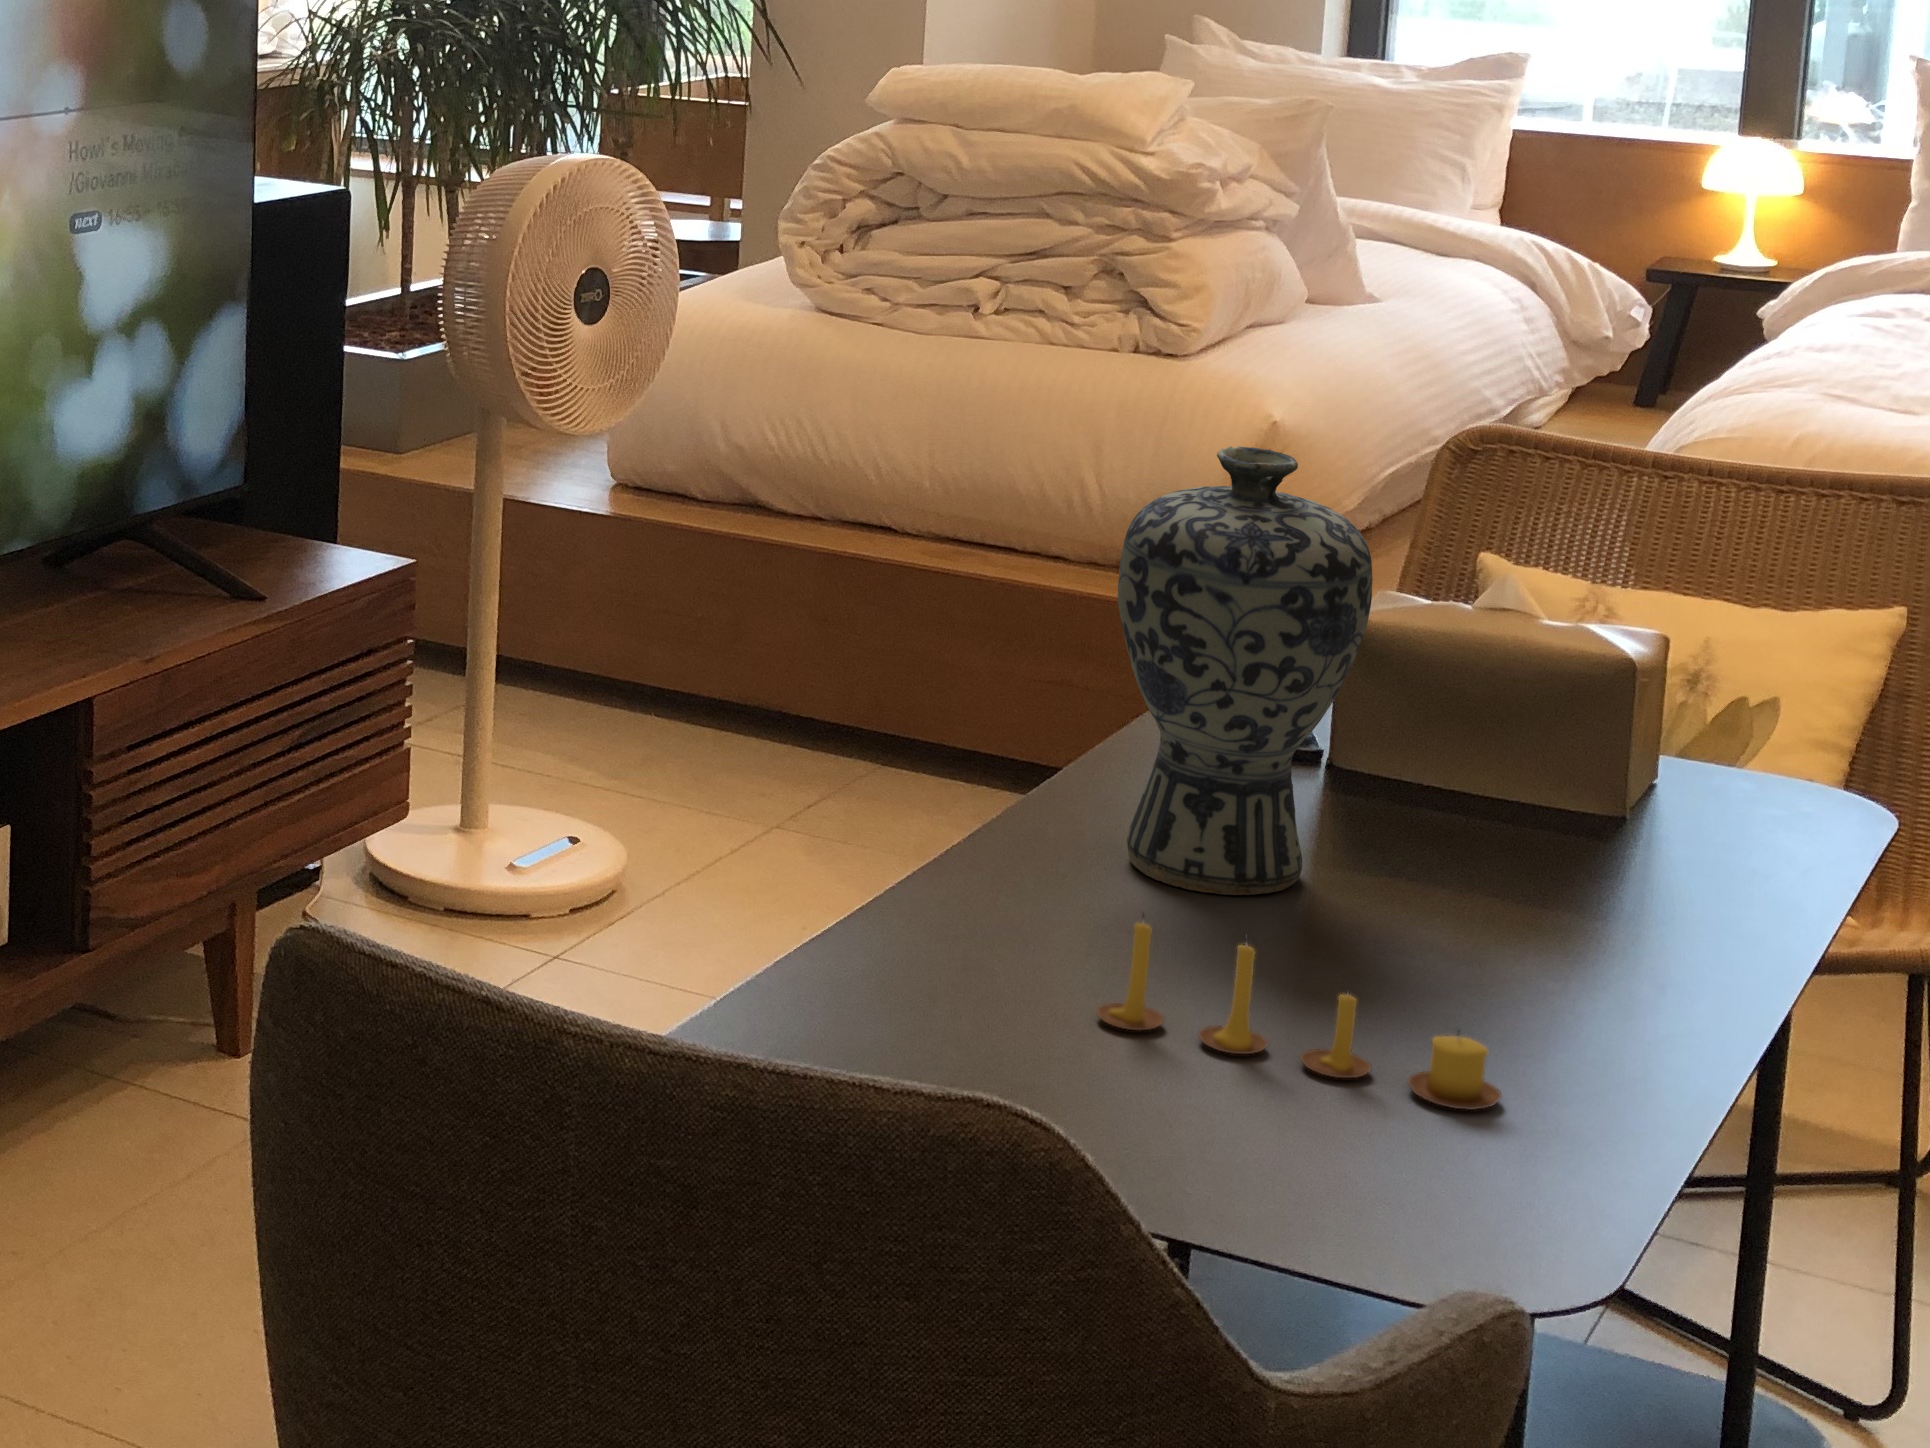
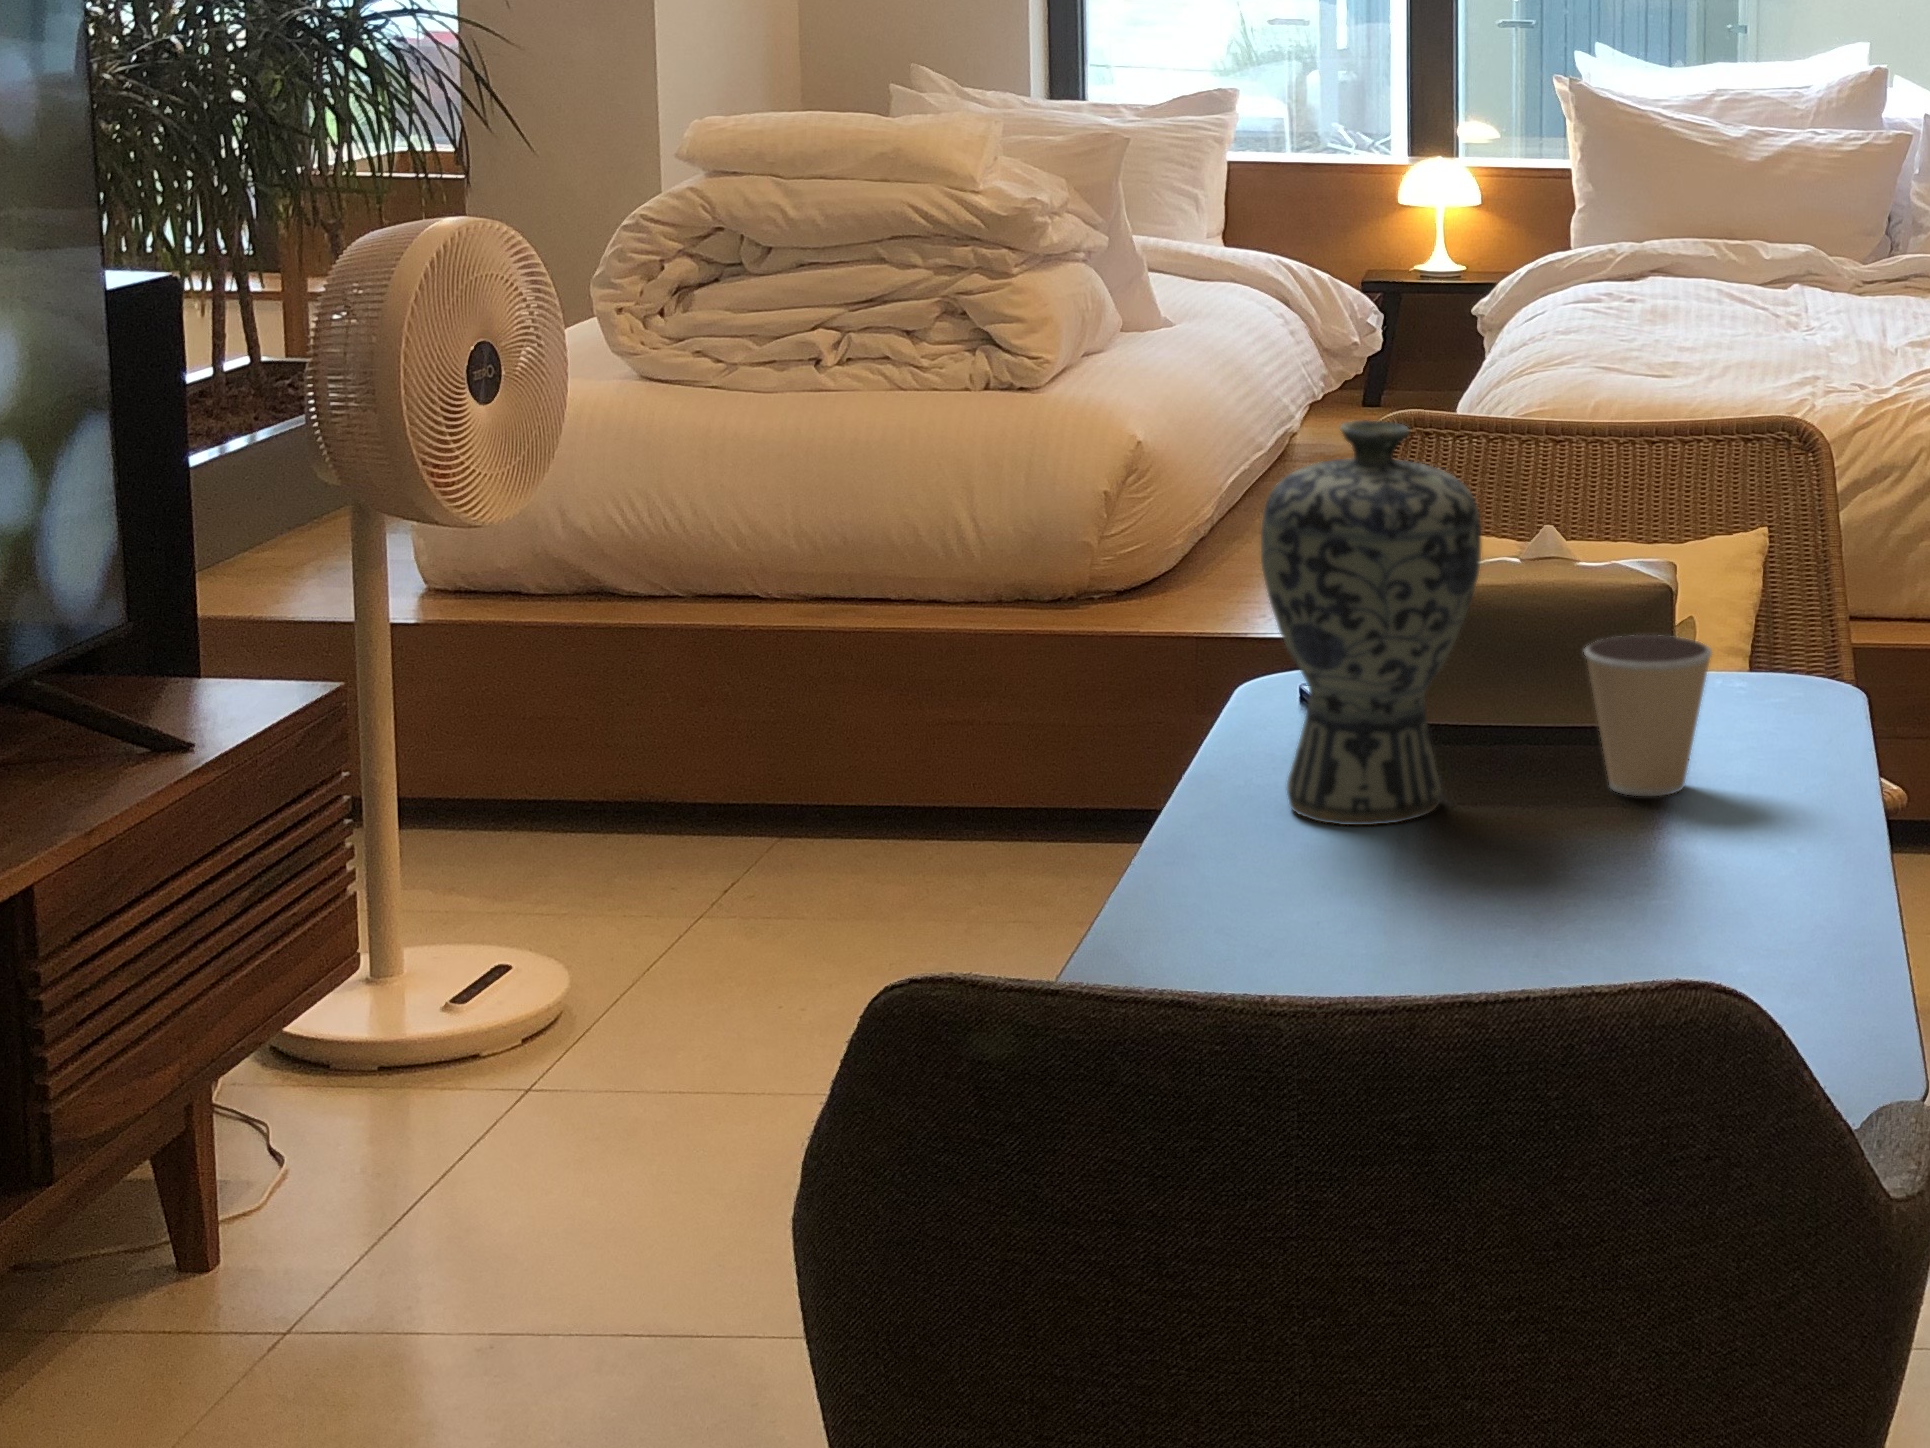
coffee cup: none [1493,729,1657,924] -> present [1584,635,1712,796]
candle: present [1096,922,1501,1110] -> none [1358,830,1705,940]

